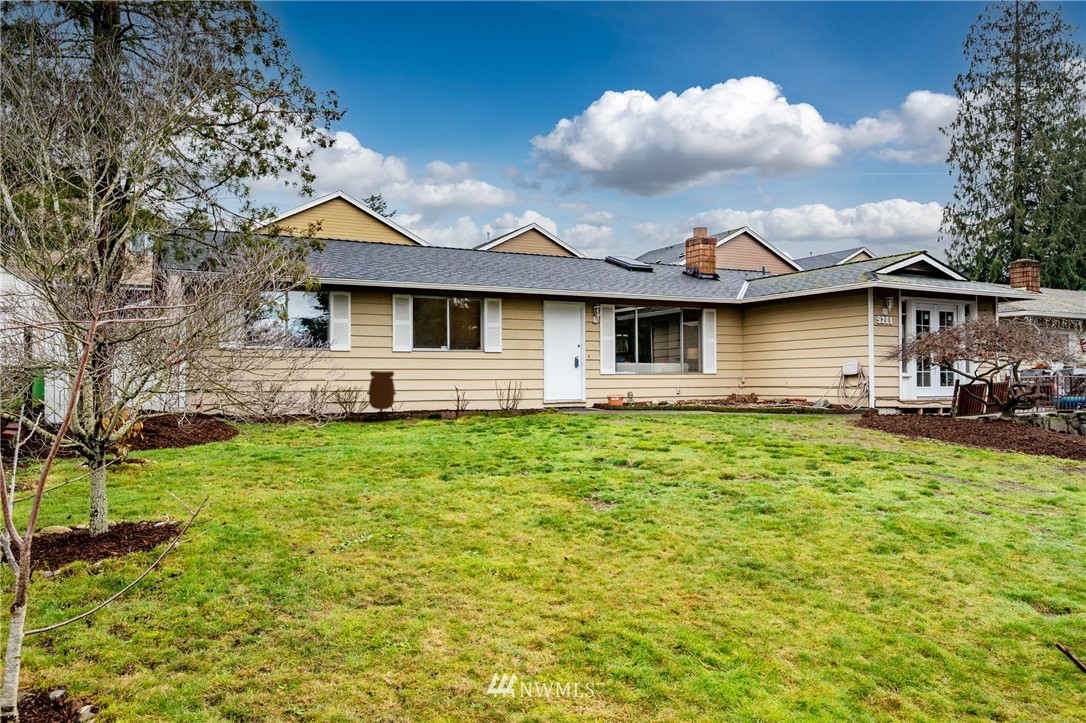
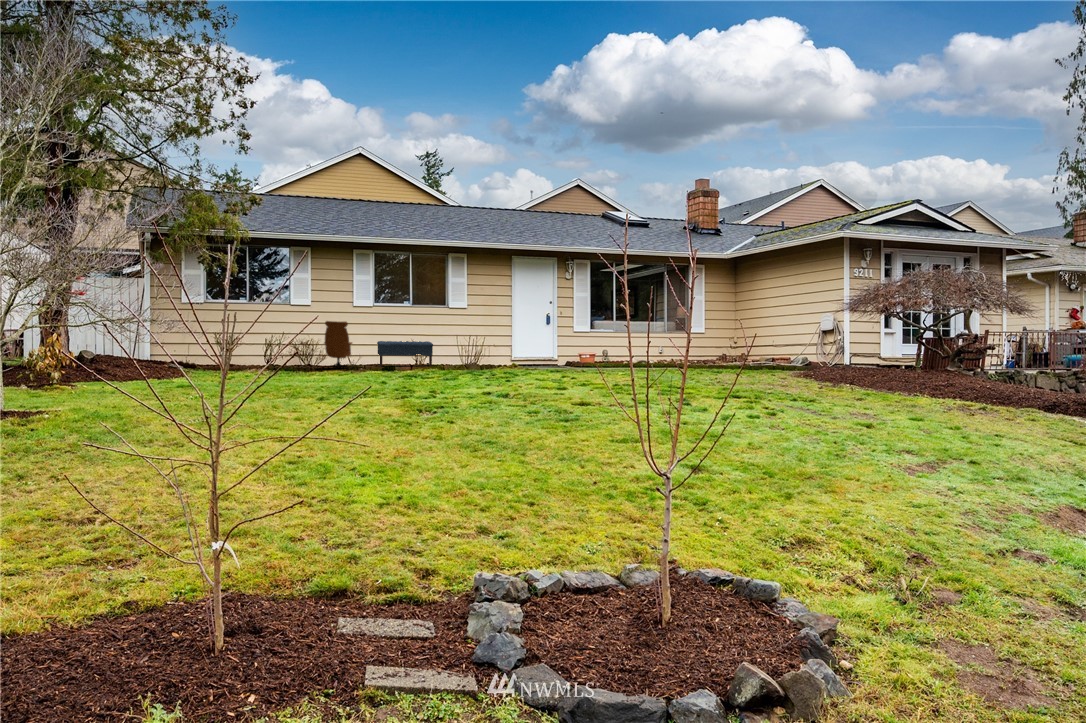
bench: none [415,388,473,416] -> present [377,341,433,367]

